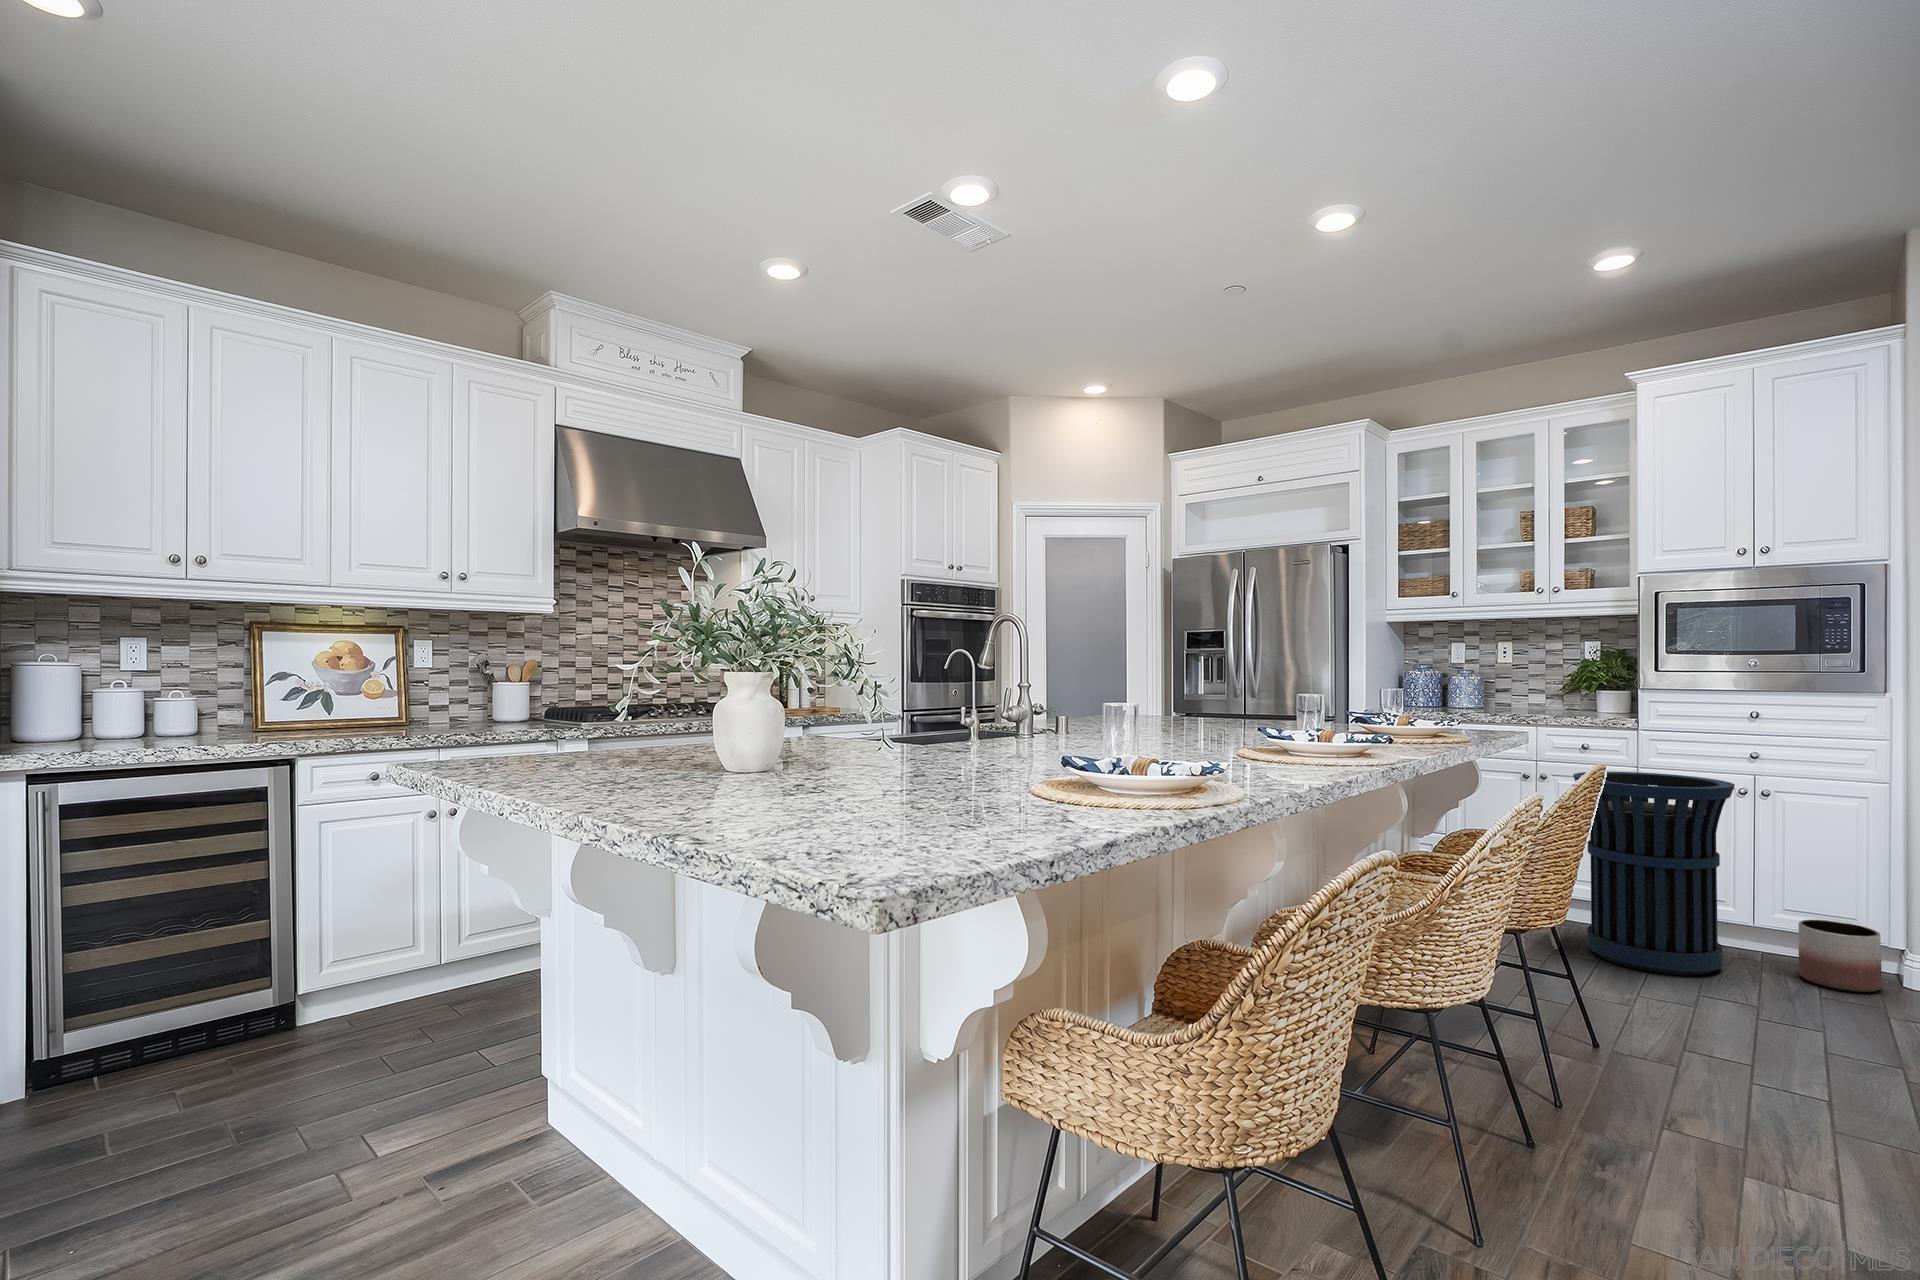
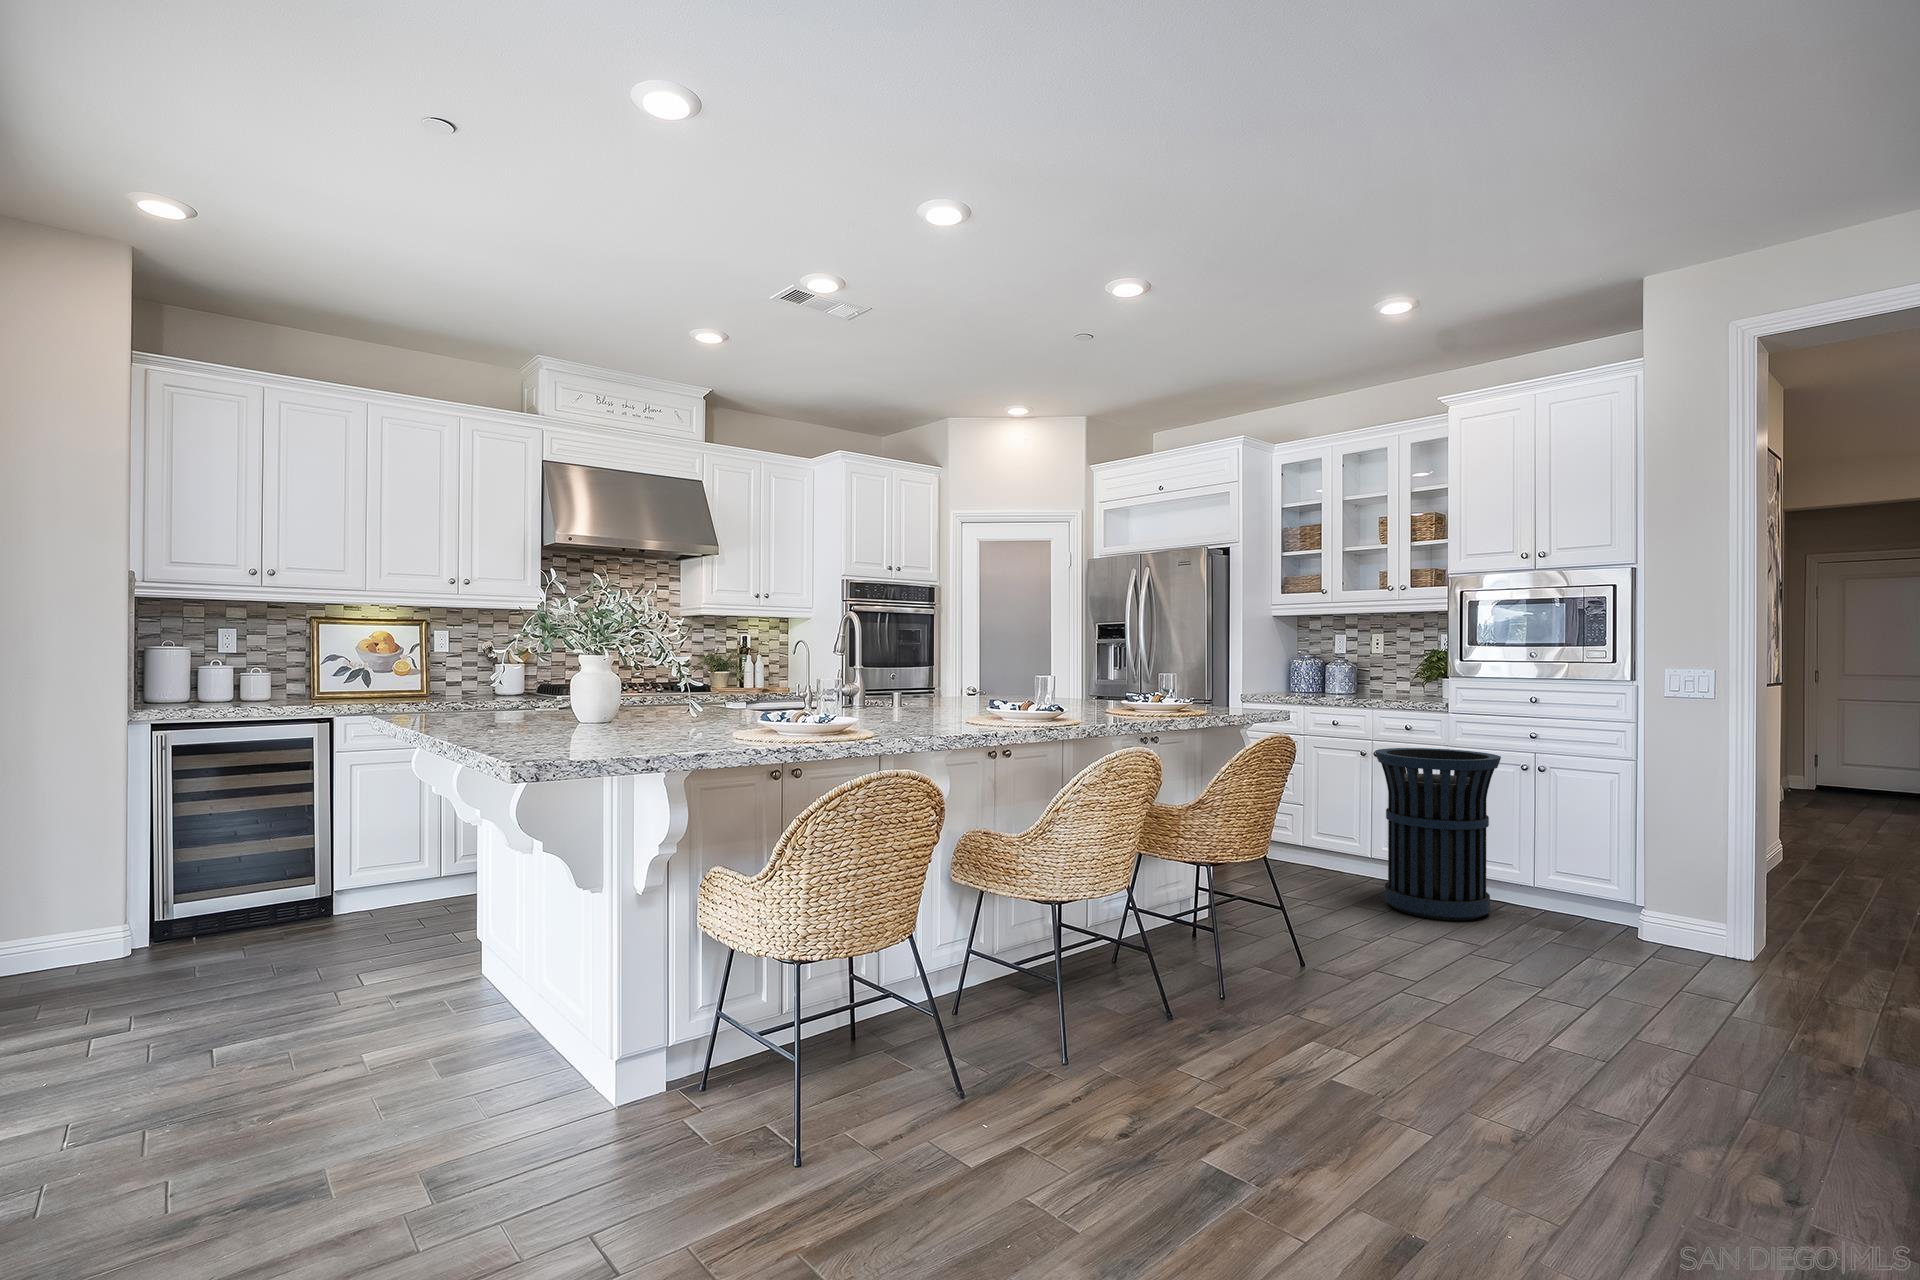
planter: present [1798,920,1882,992] -> none [1549,876,1612,936]

